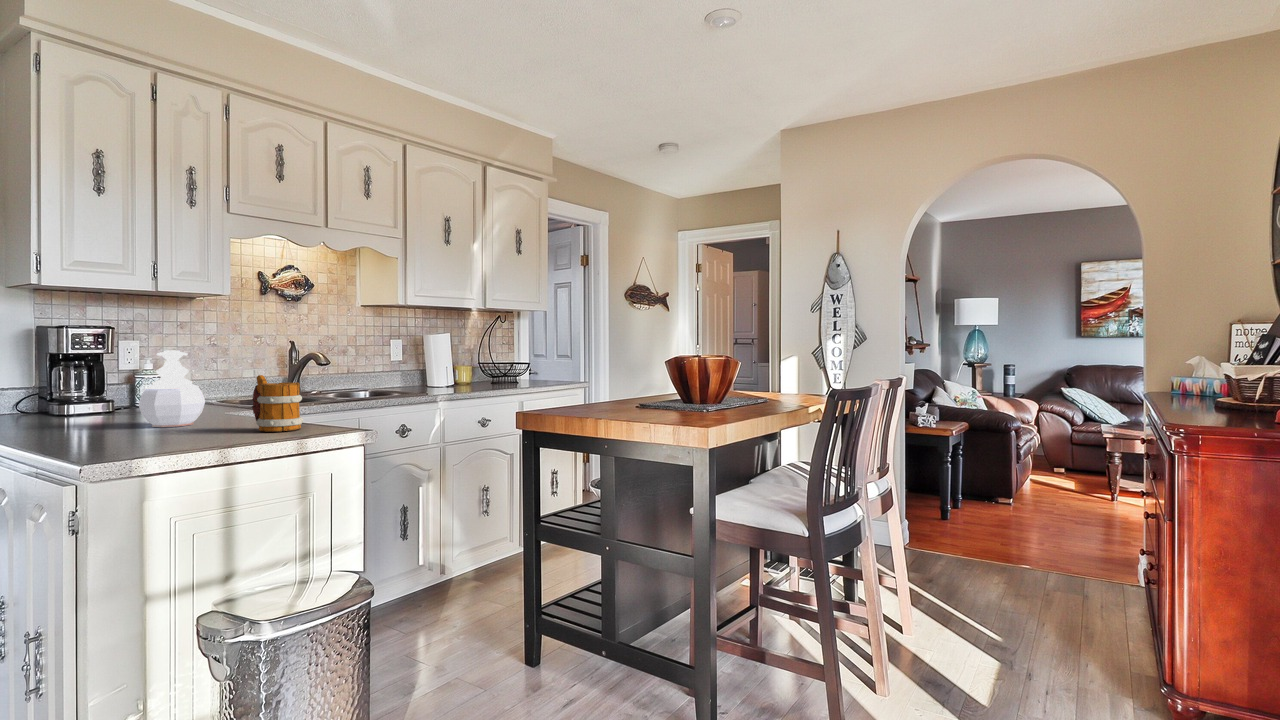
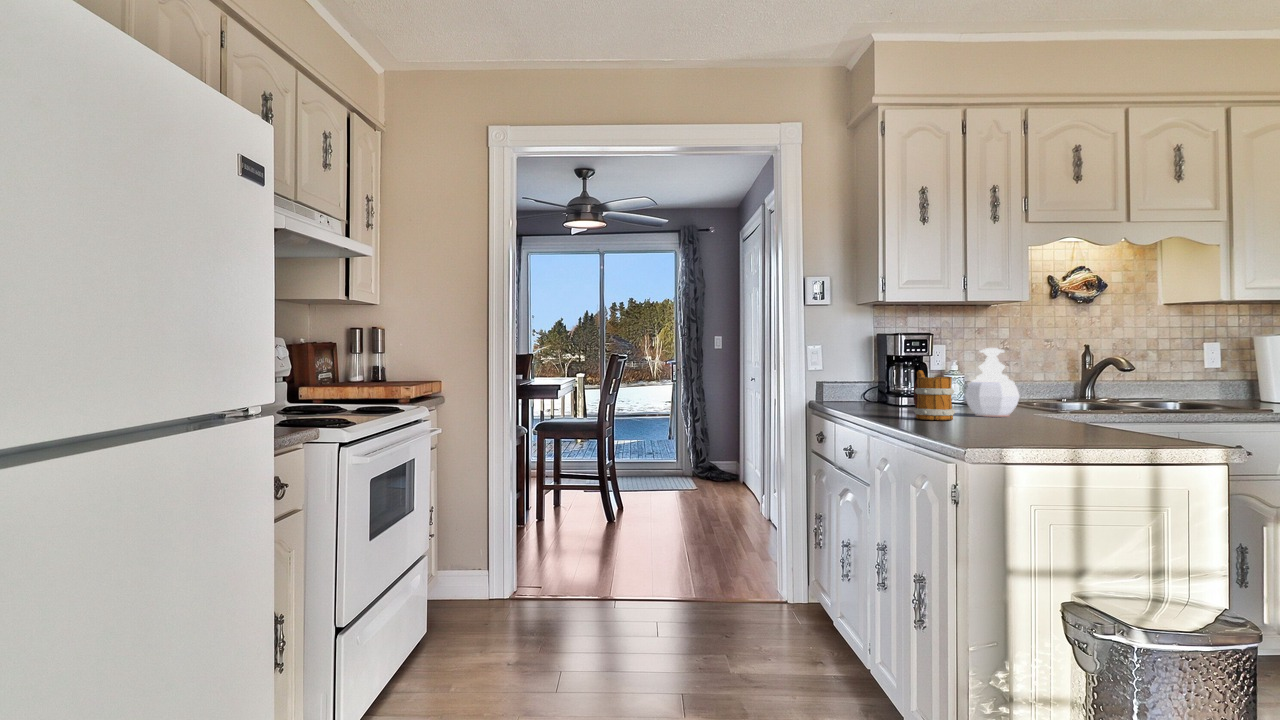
mug: present [252,375,303,432] -> present [913,370,955,420]

